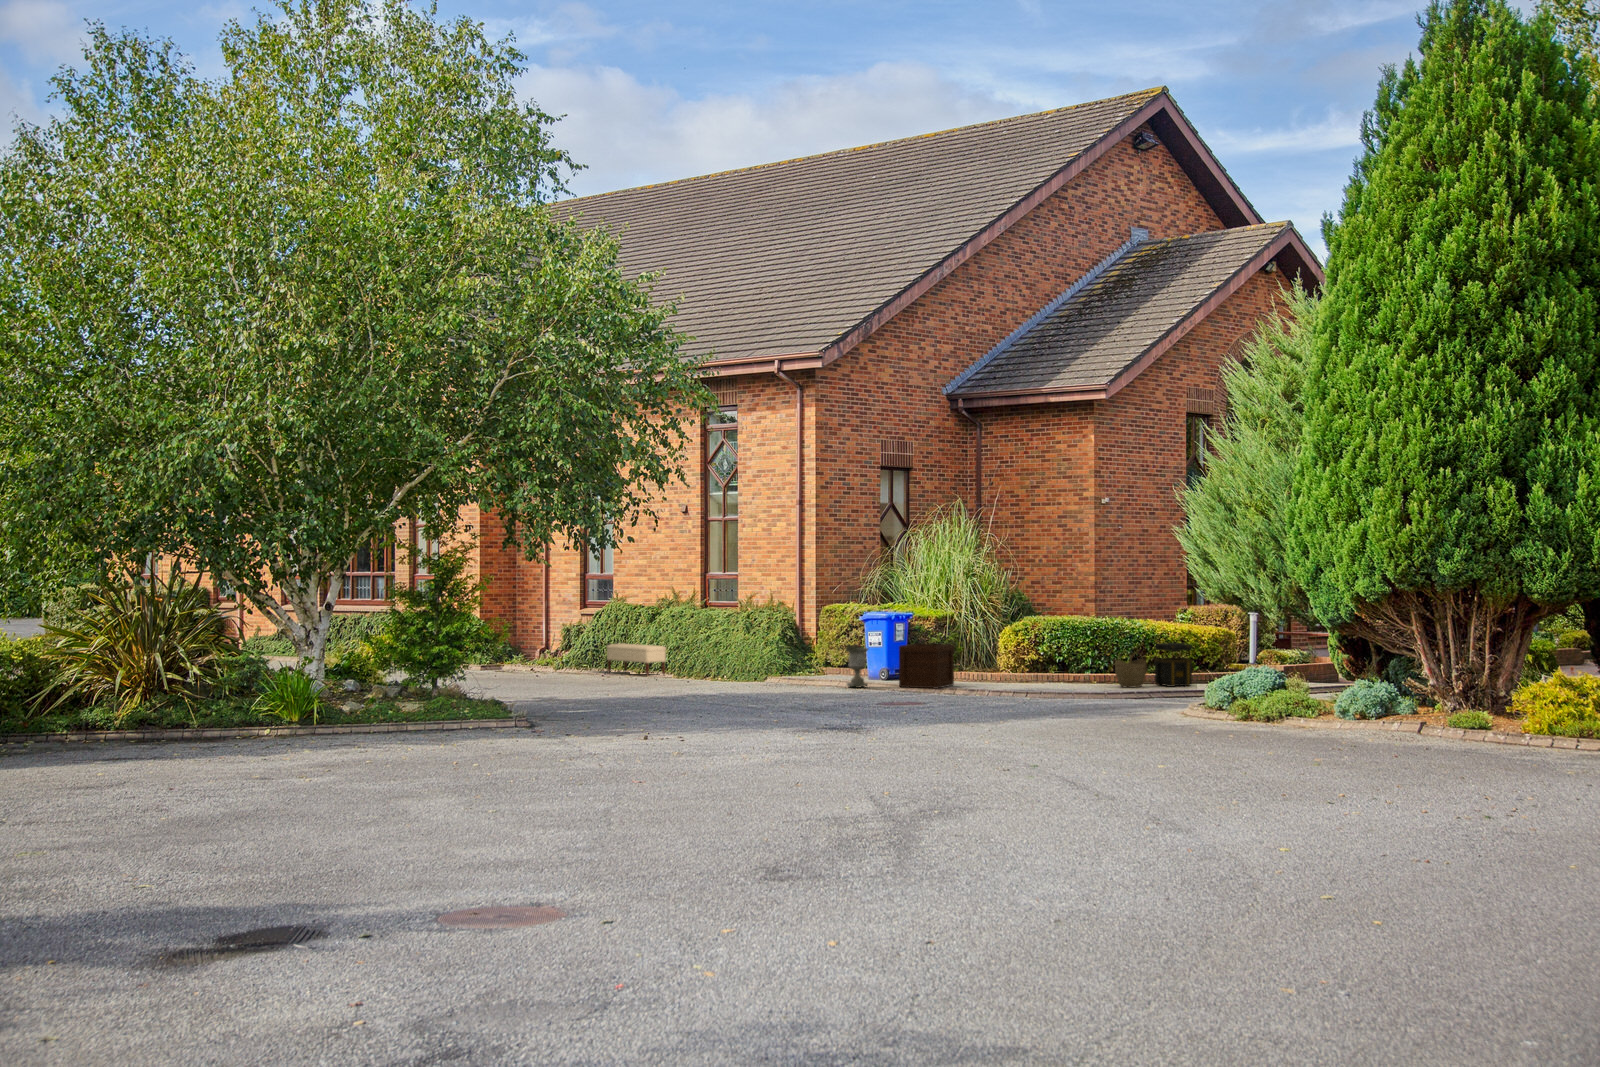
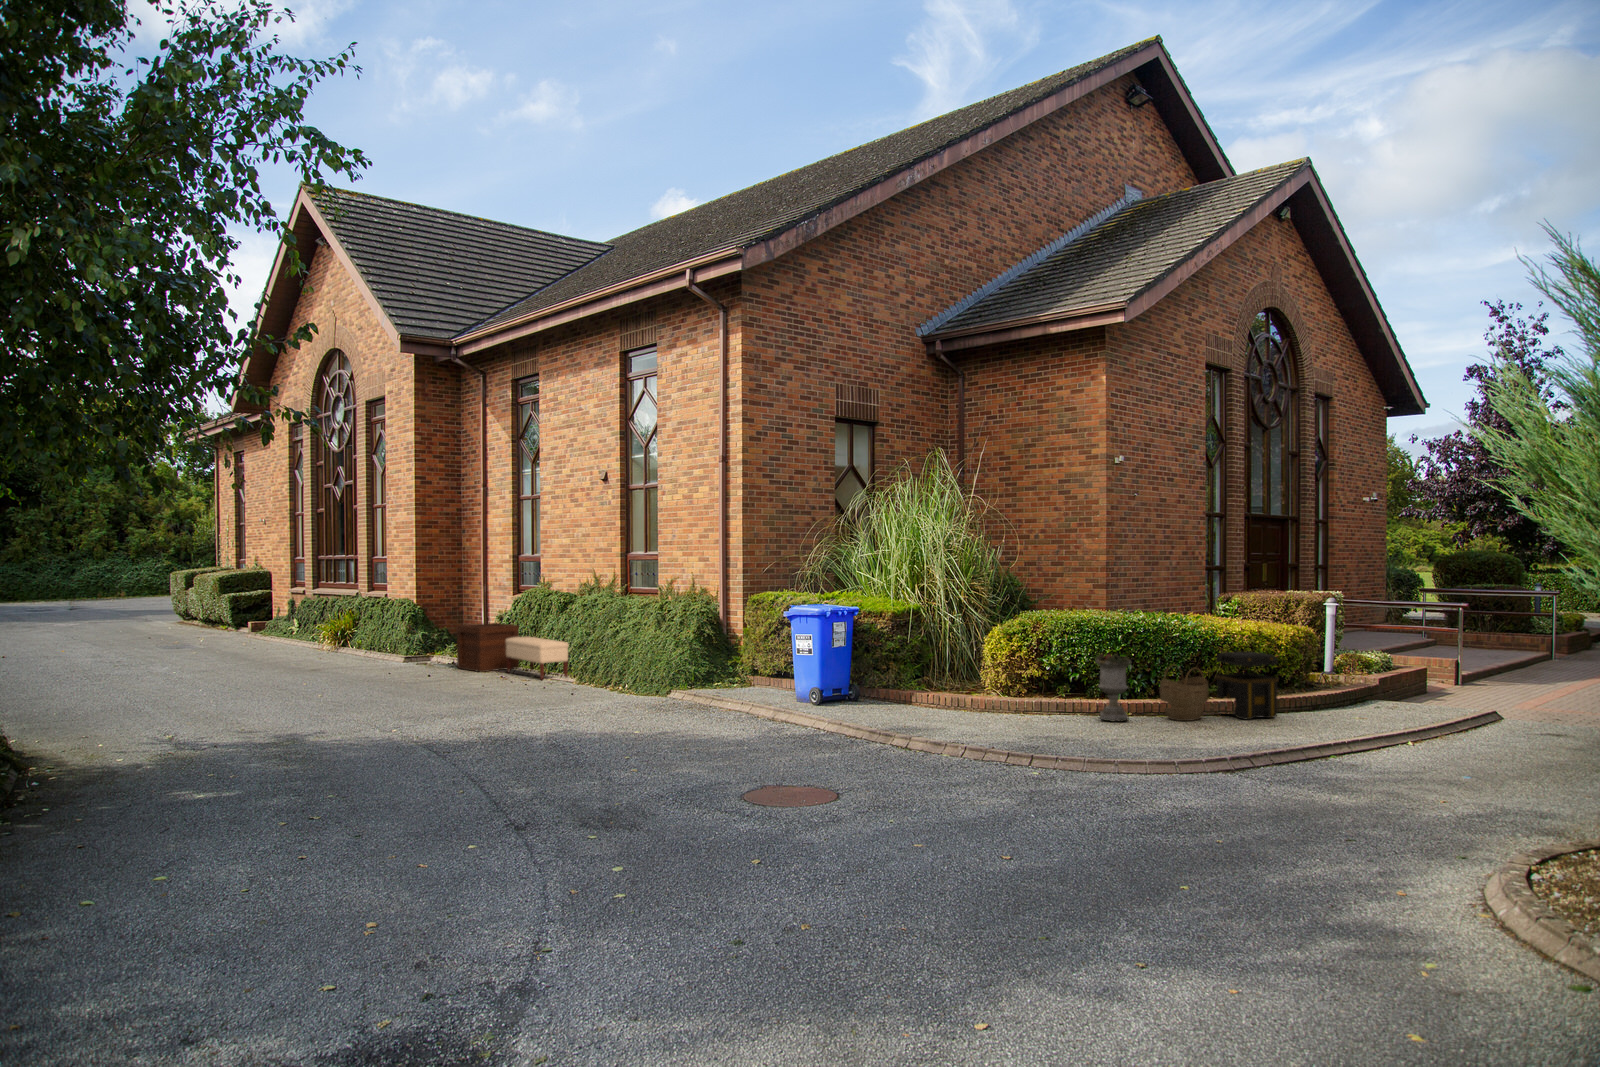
wooden crate: present [899,643,954,689] -> present [457,623,519,672]
planter: present [846,644,868,687] -> present [1095,654,1131,721]

